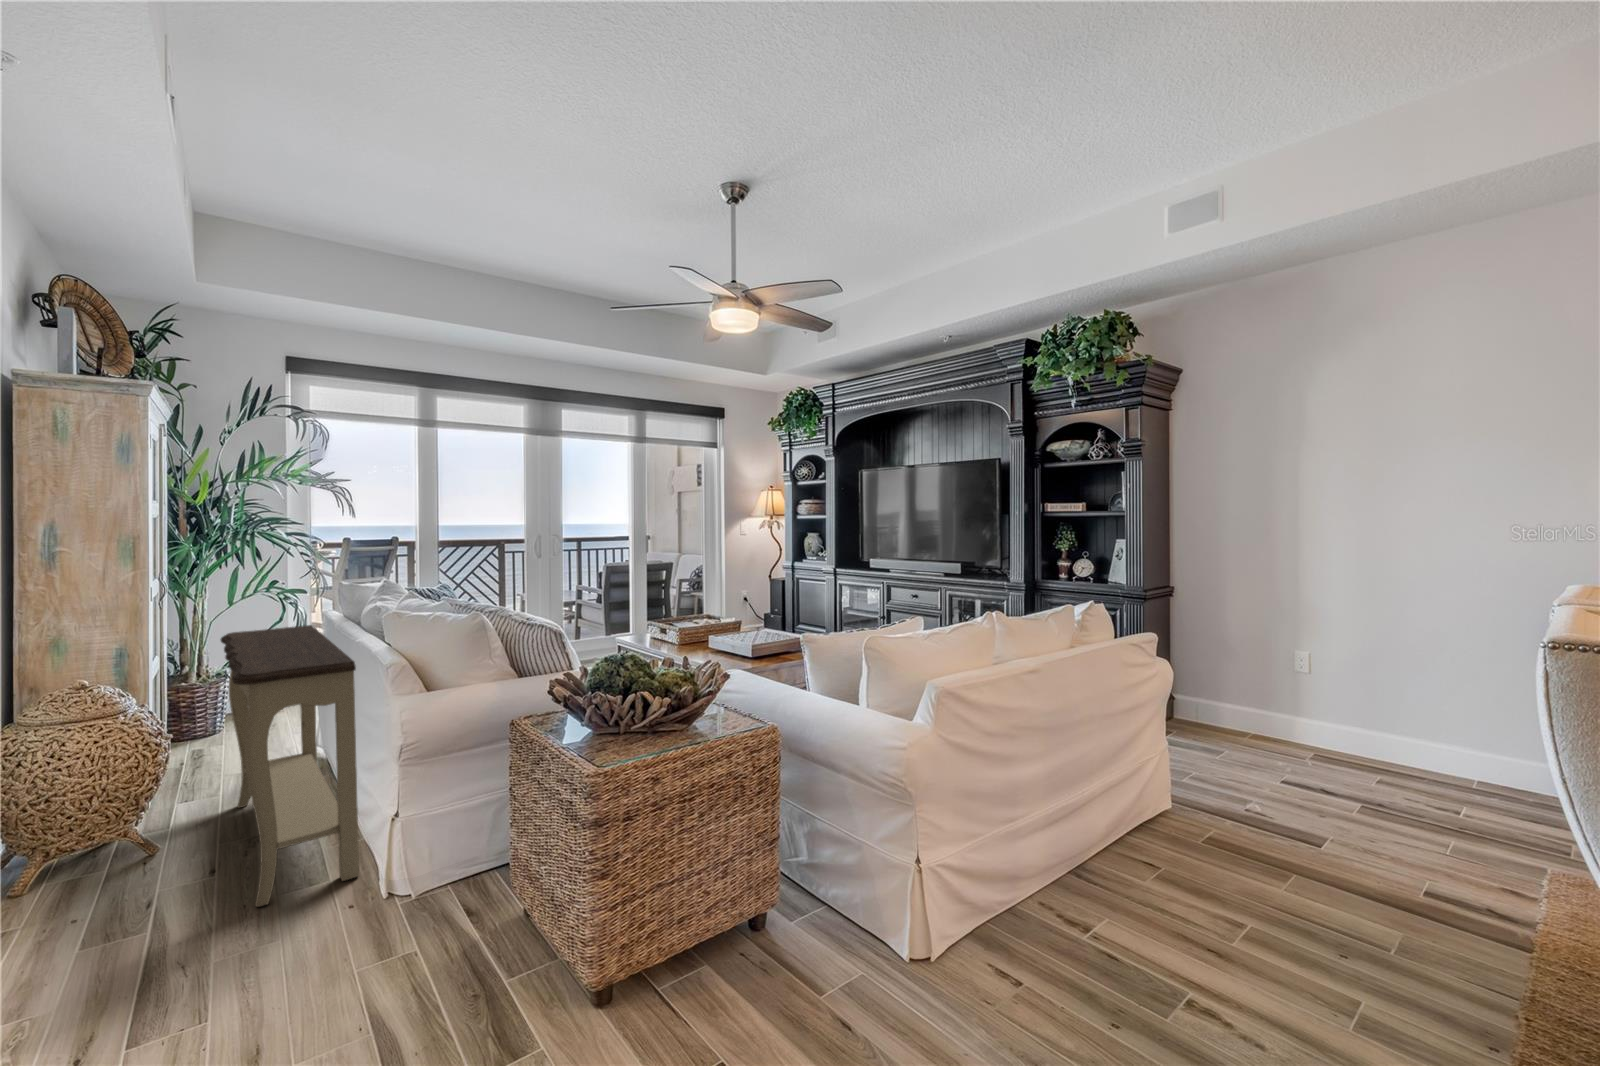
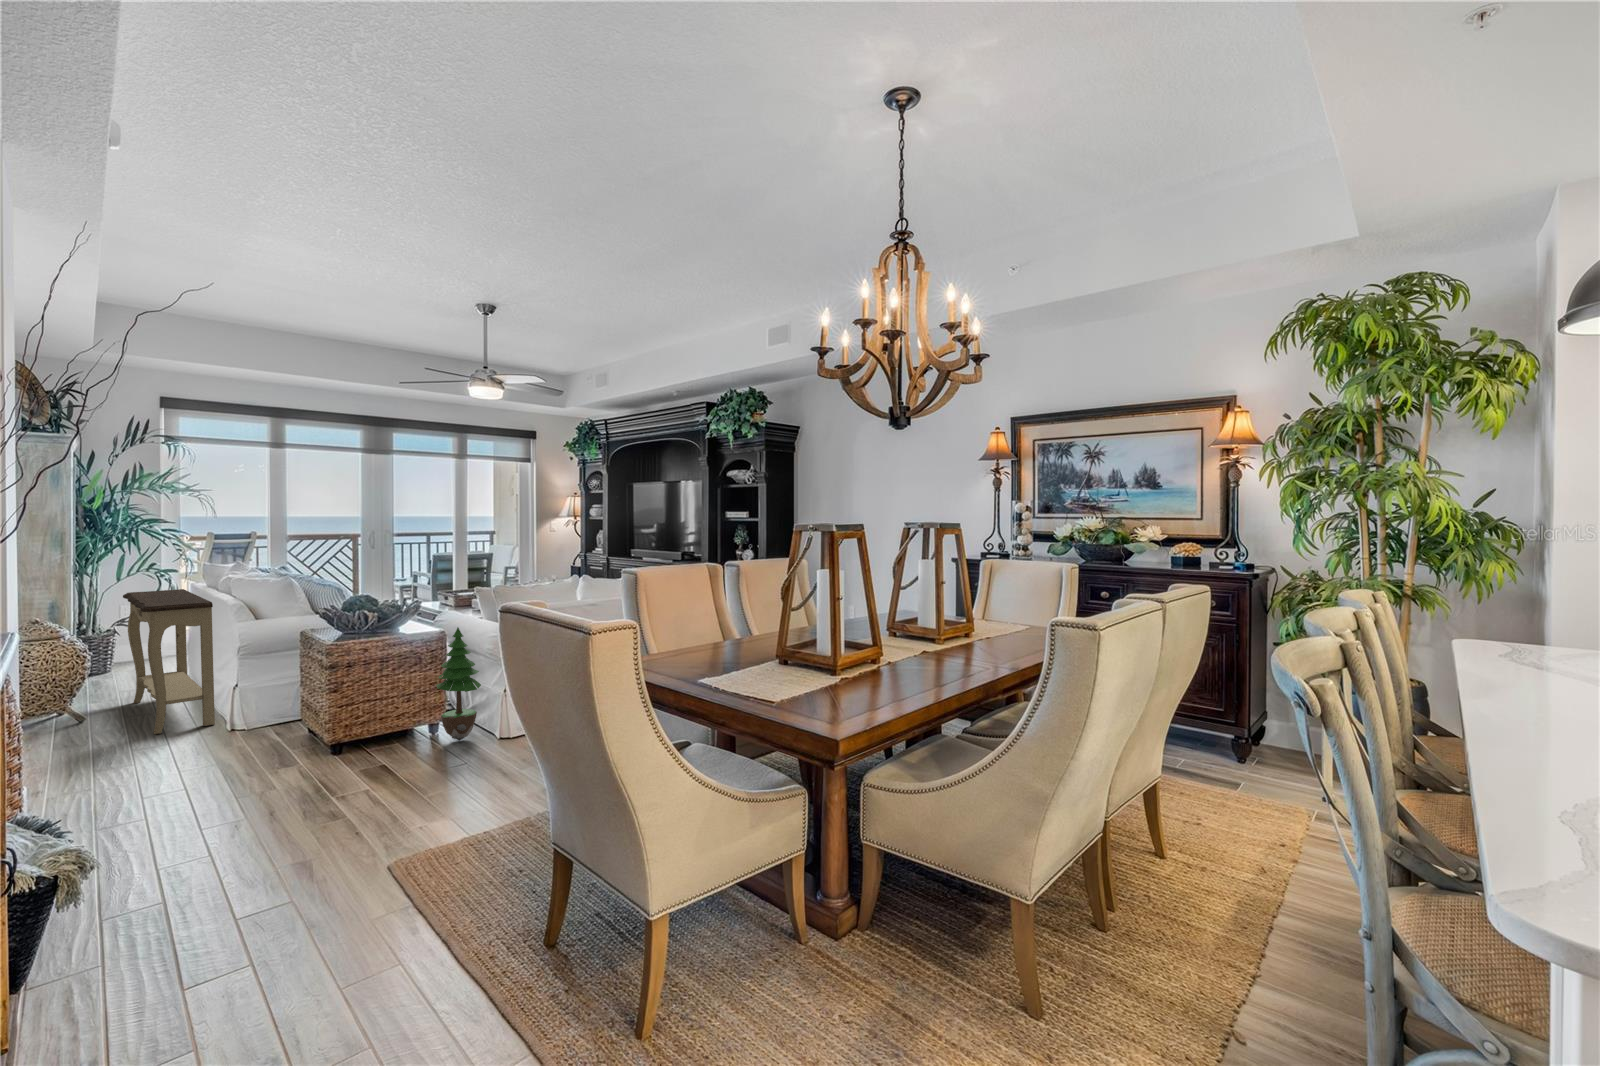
potted tree: none [781,727,865,959] -> present [436,627,481,740]

